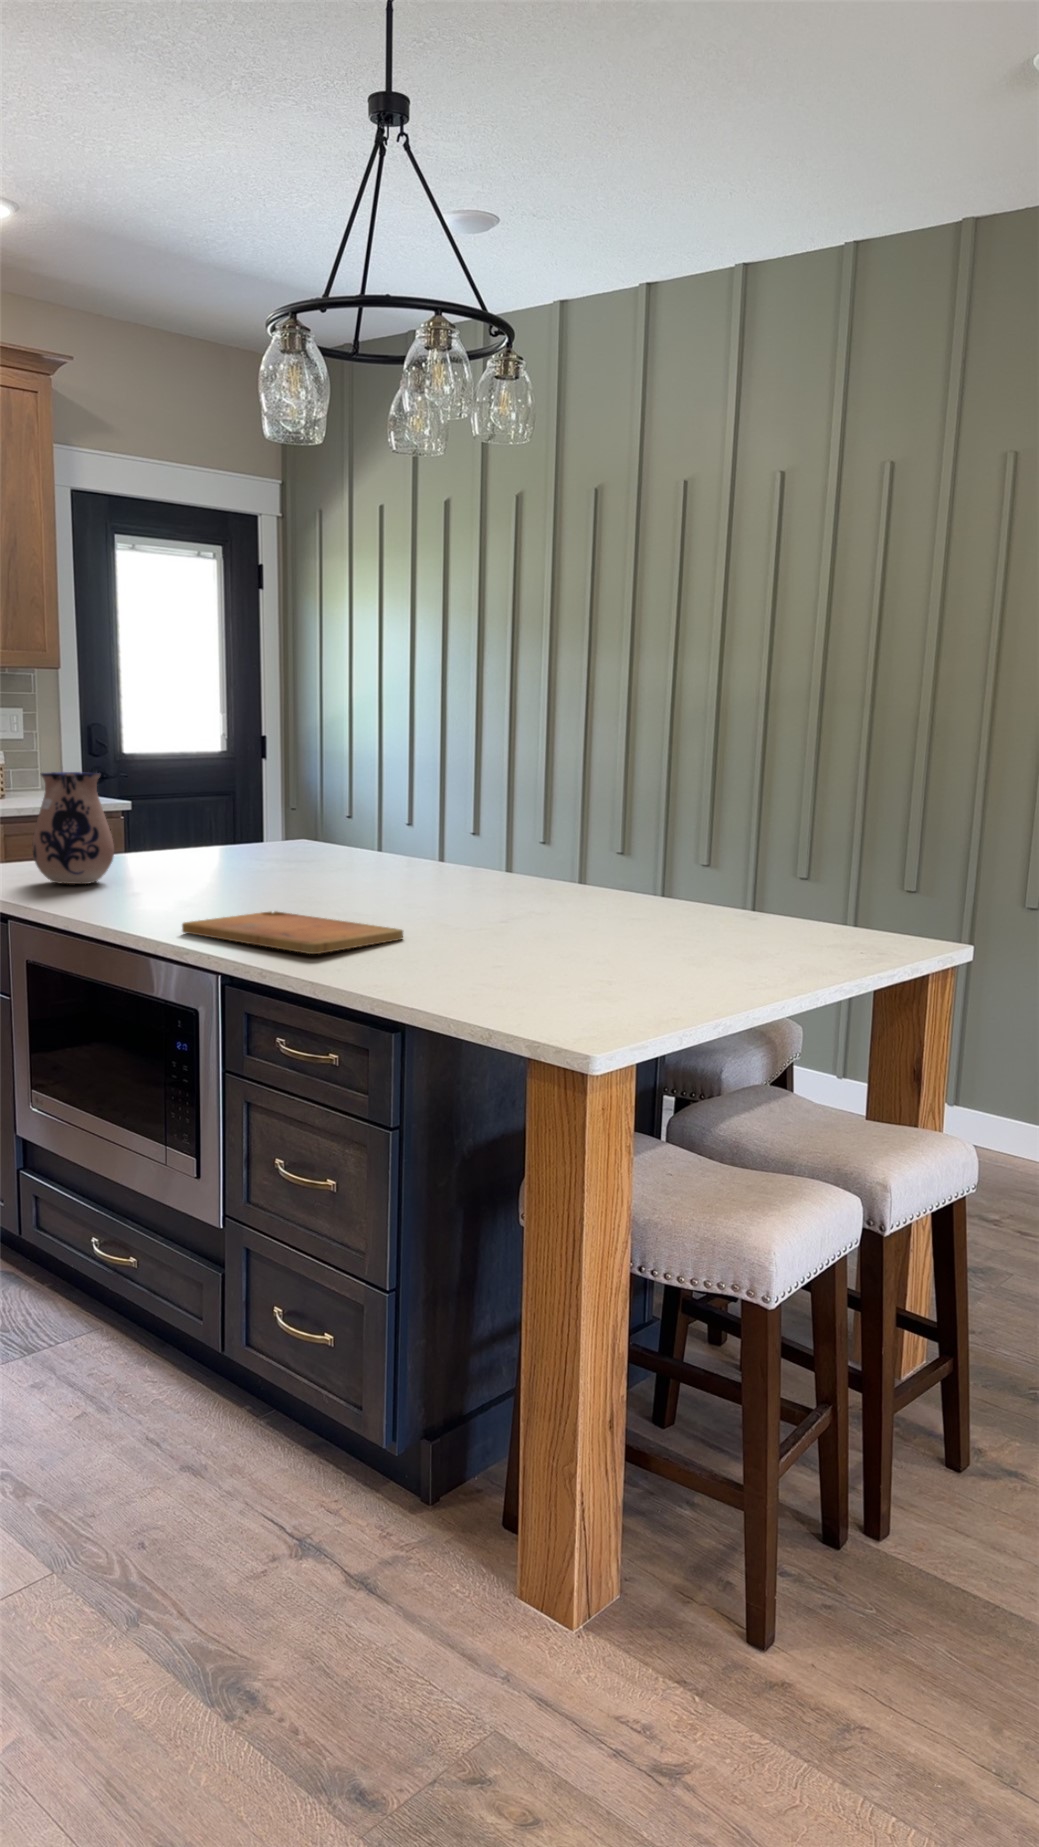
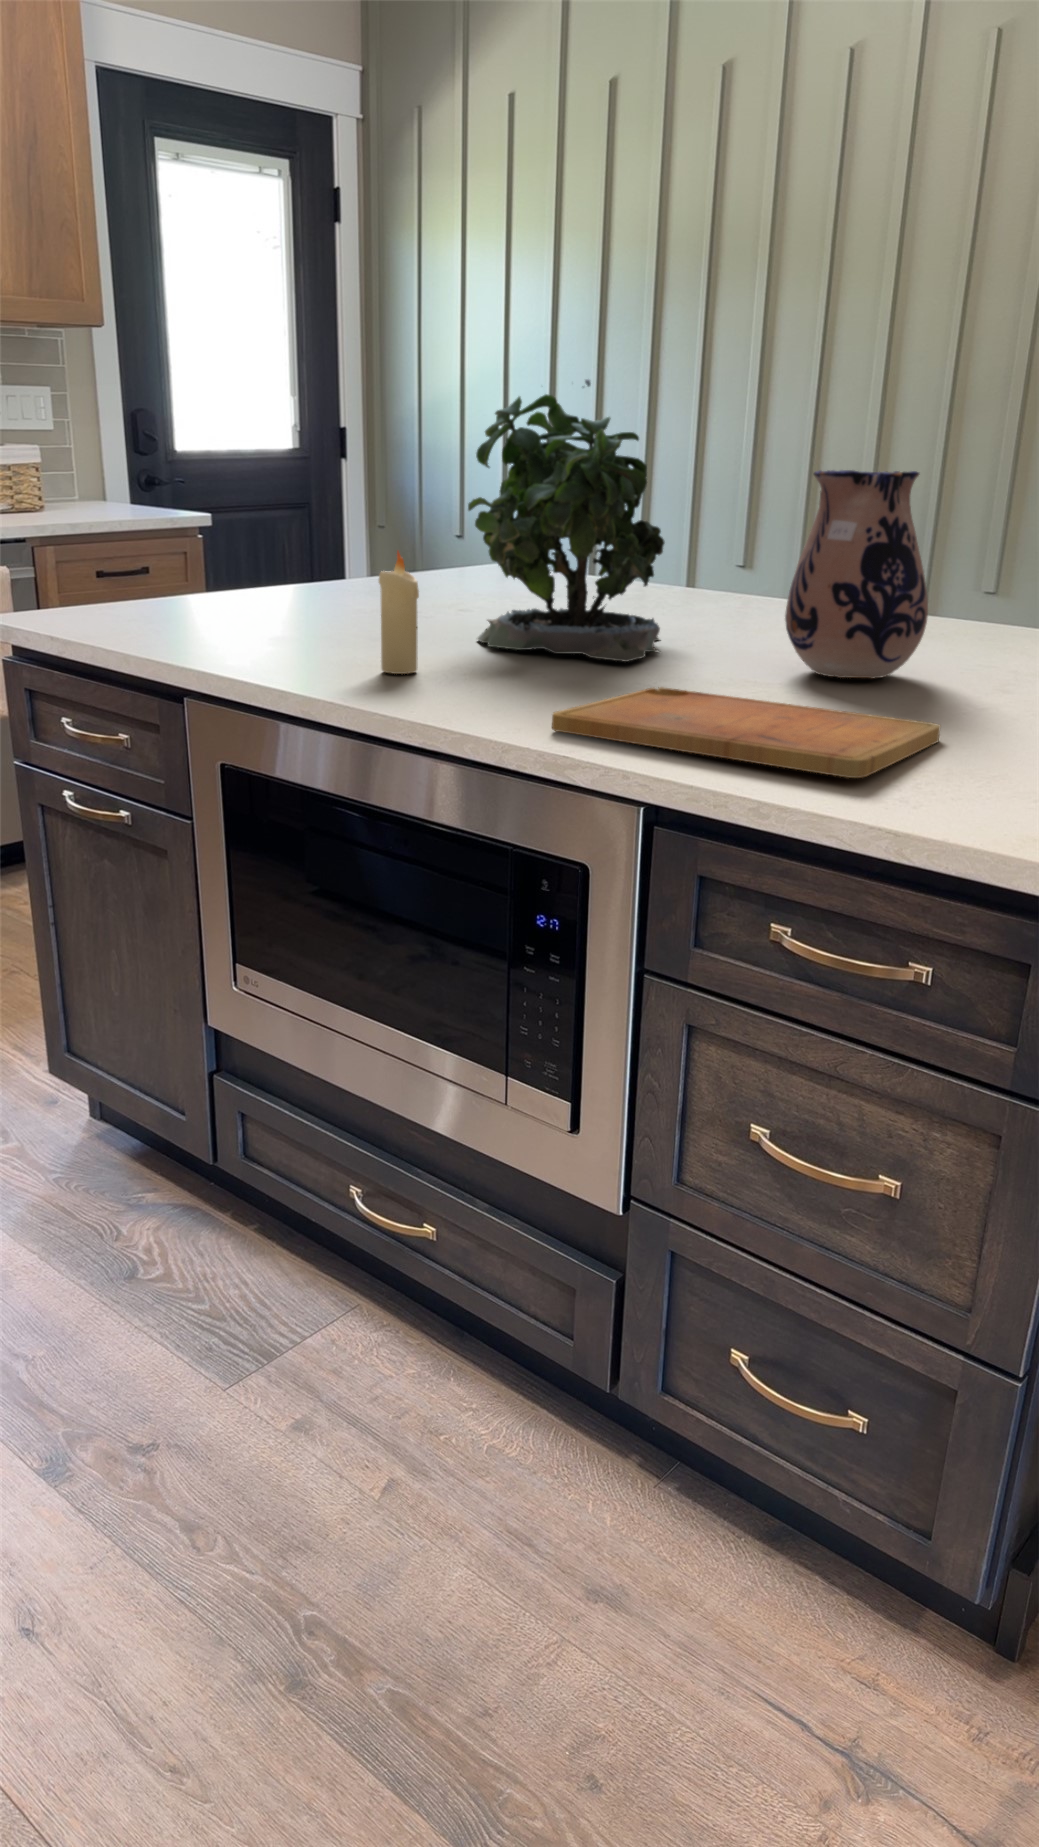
potted plant: none [192,731,328,898] -> present [468,379,665,662]
ceramic pitcher: present [33,772,114,884] -> present [785,470,928,678]
candle: none [121,831,145,904] -> present [379,551,419,674]

